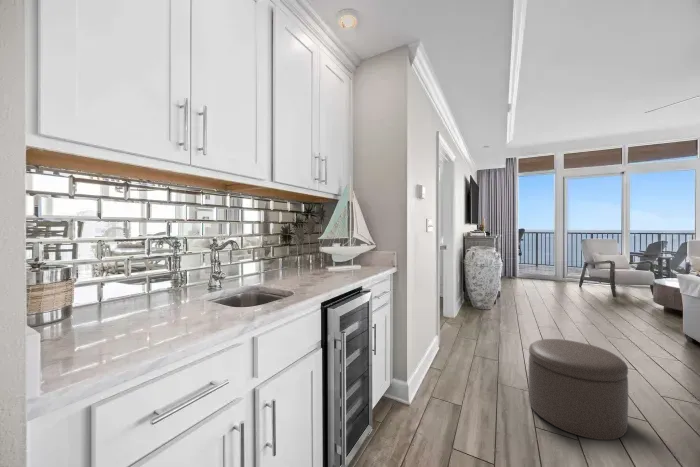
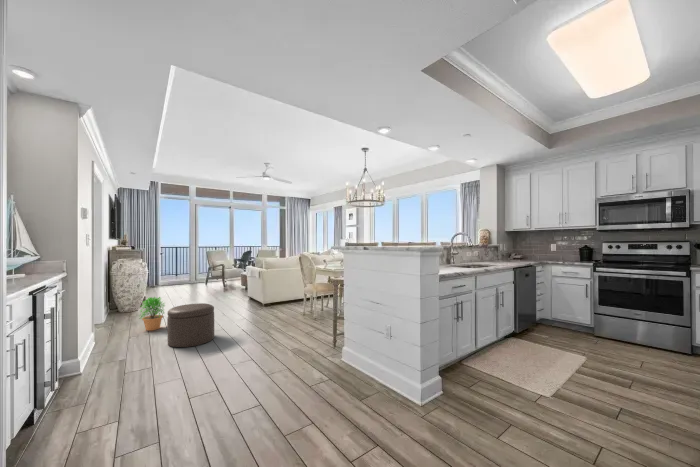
potted plant: none [488,305,526,355] -> present [141,297,164,331]

